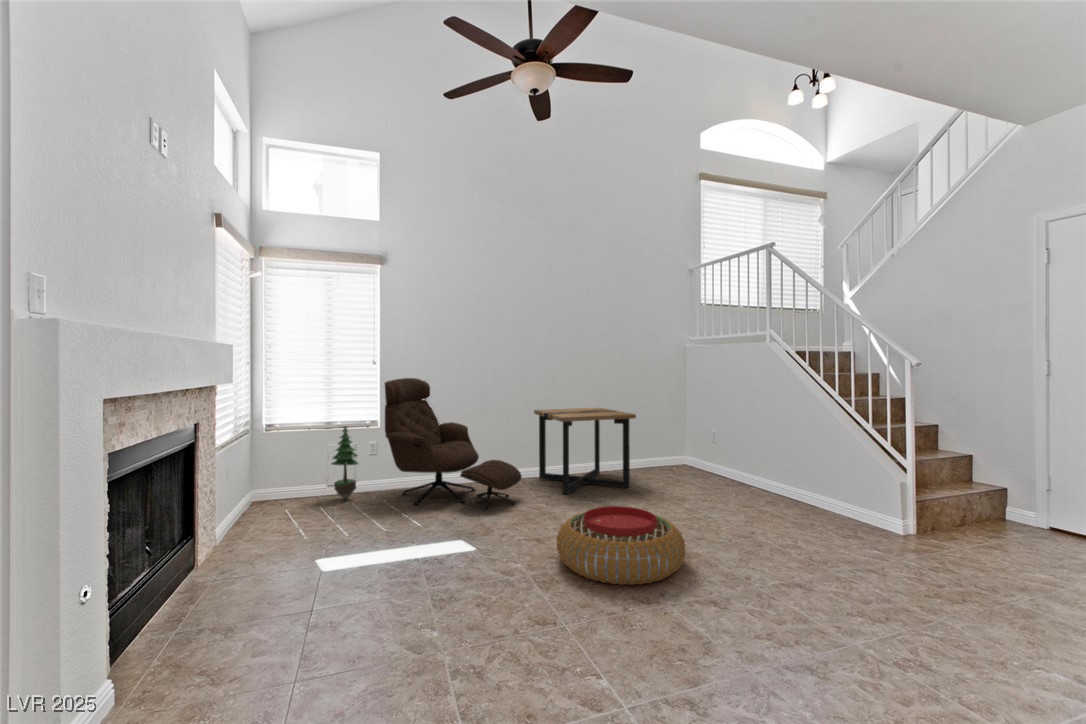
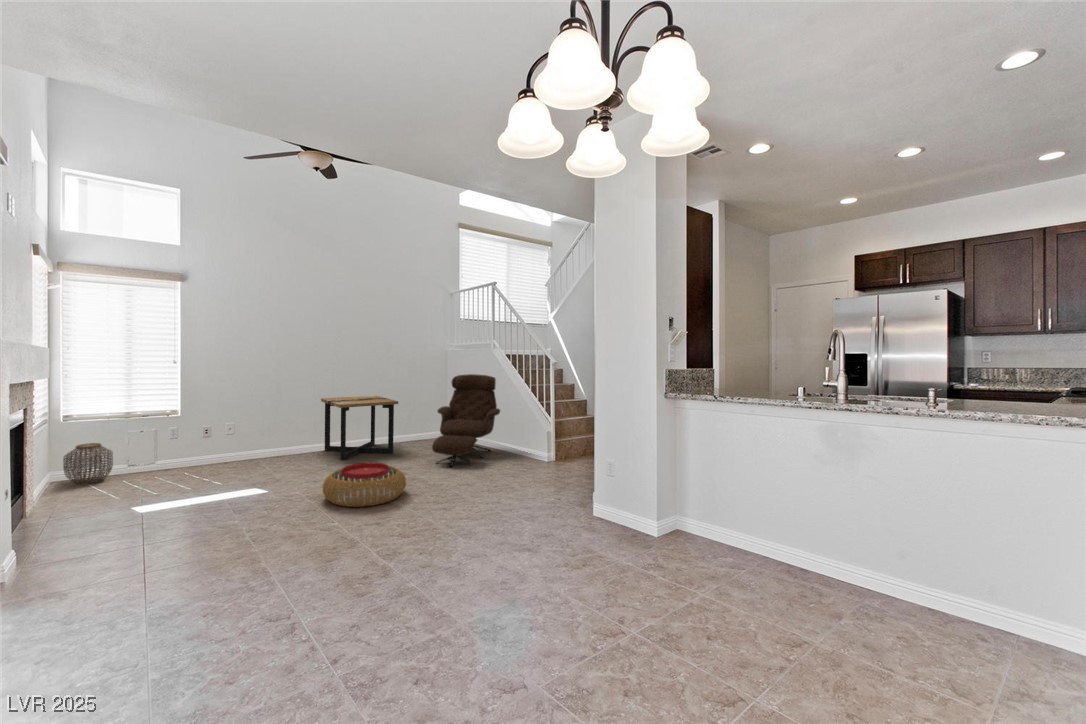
lounge chair: present [385,378,522,510] -> present [432,374,500,467]
potted tree: present [332,427,358,499] -> none [133,414,161,474]
woven basket: none [262,458,310,509] -> present [63,443,113,485]

